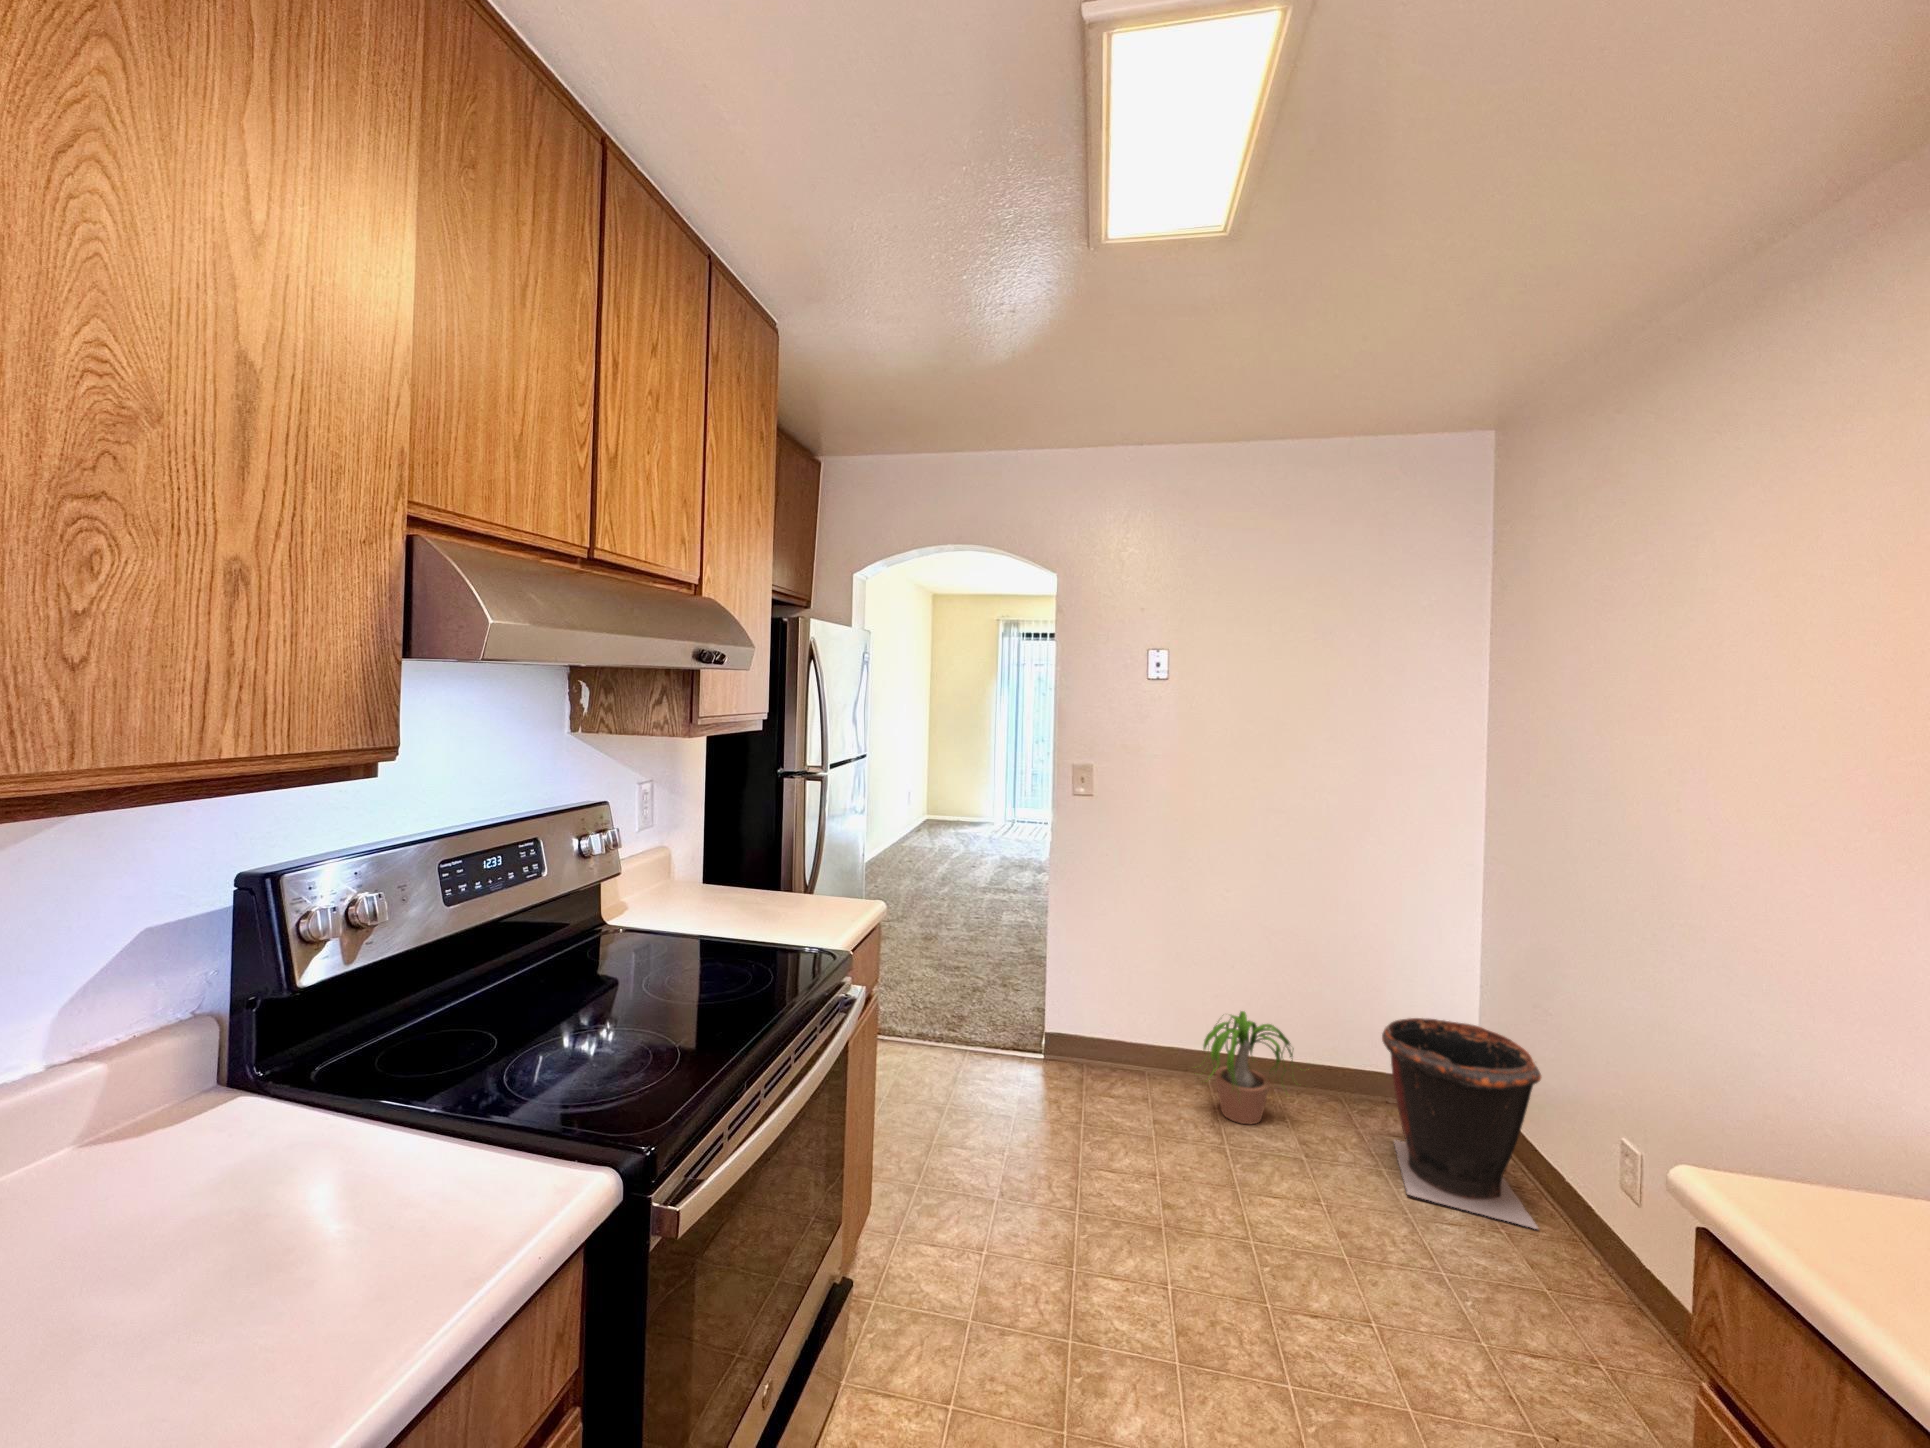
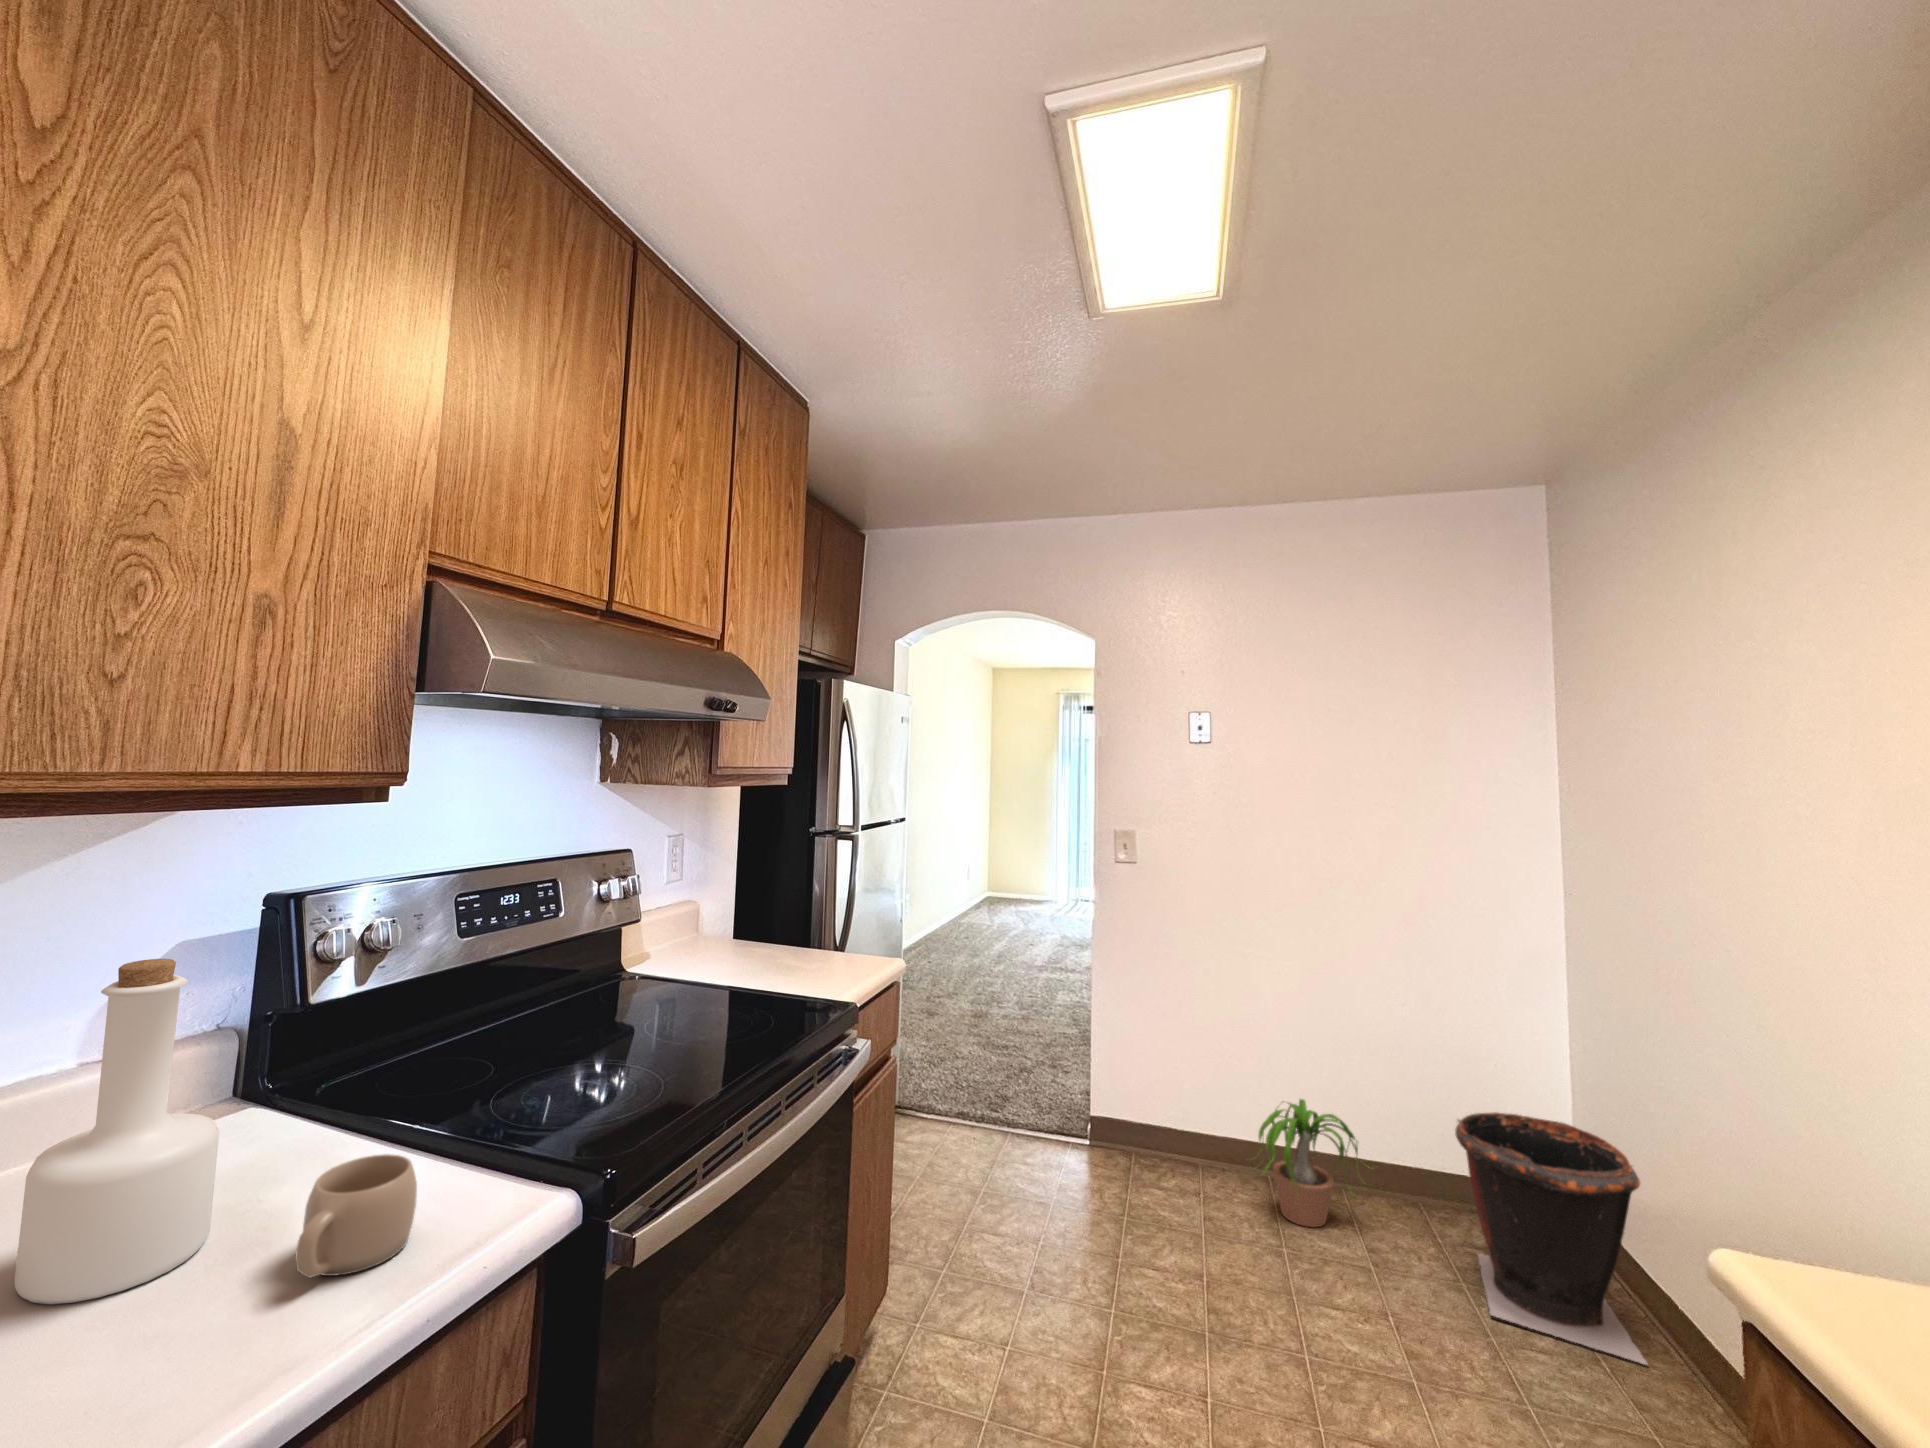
bottle: none [26,968,237,1342] -> present [14,959,219,1304]
mug: none [346,1154,461,1291] -> present [295,1154,417,1278]

